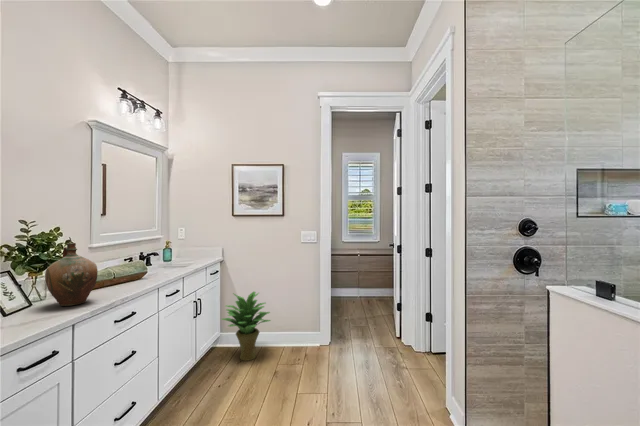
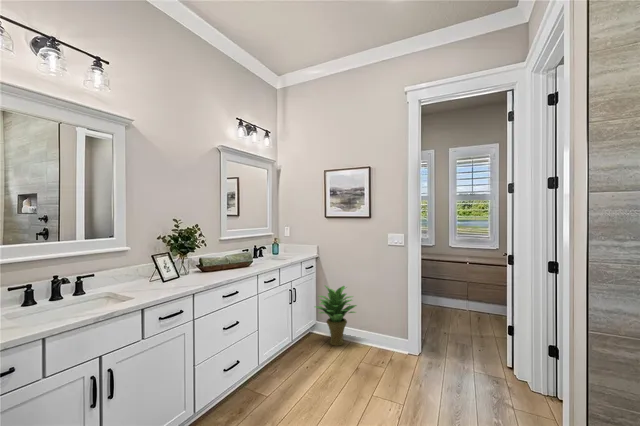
ceramic jug: present [45,243,98,306] -> none [188,236,217,278]

